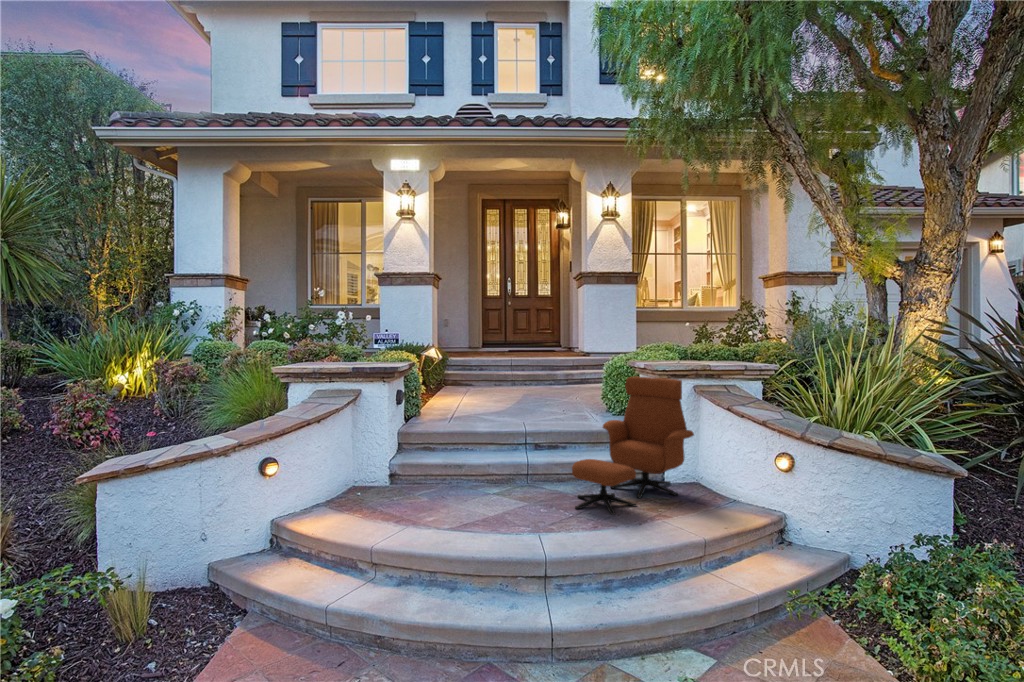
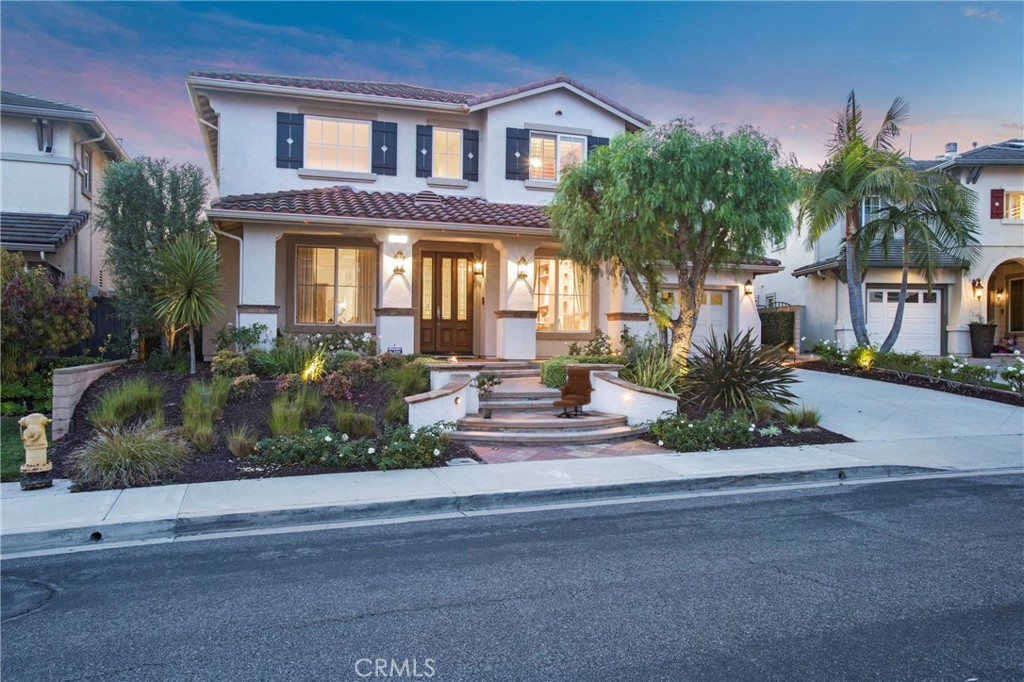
potted plant: none [375,388,442,496] -> present [469,373,503,418]

